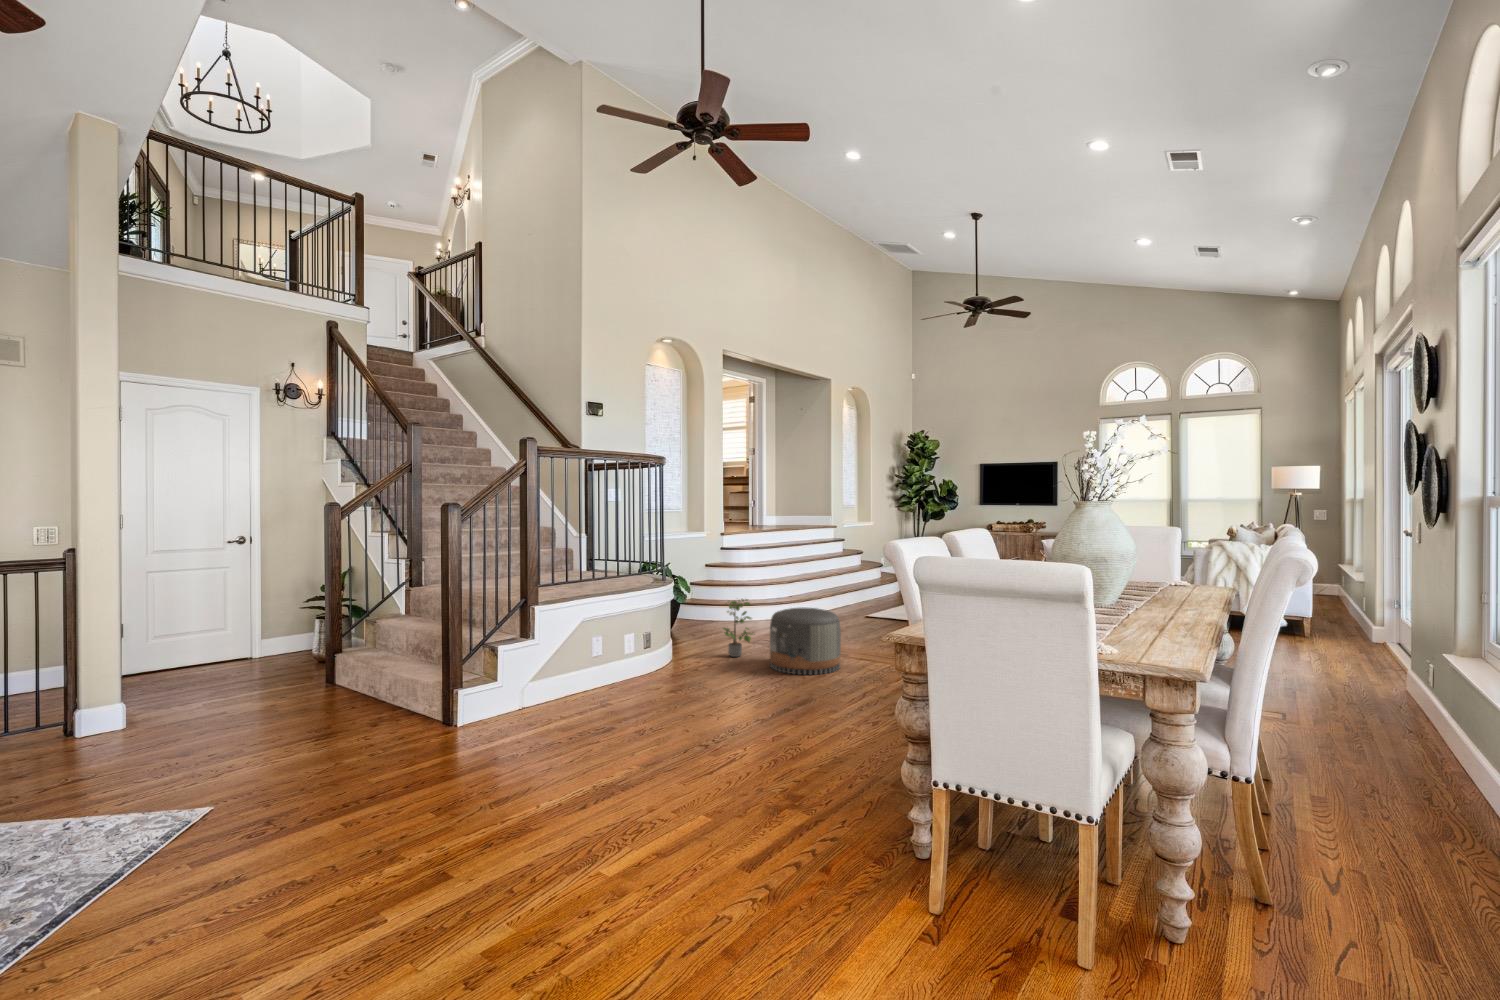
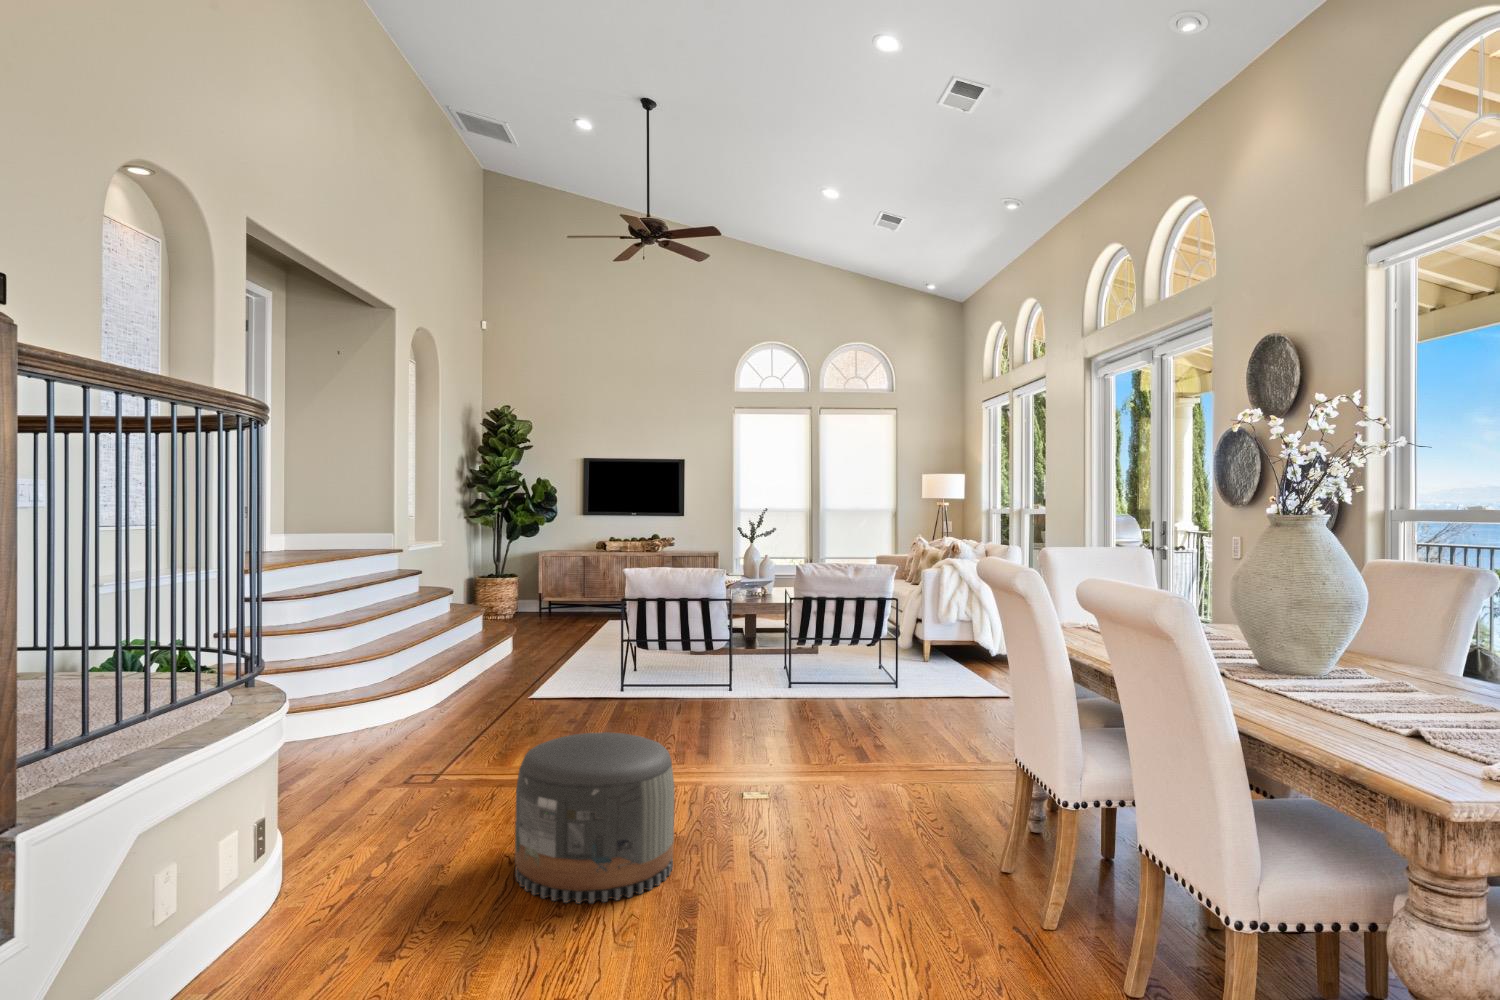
potted plant: present [723,599,753,657] -> none [367,727,452,878]

